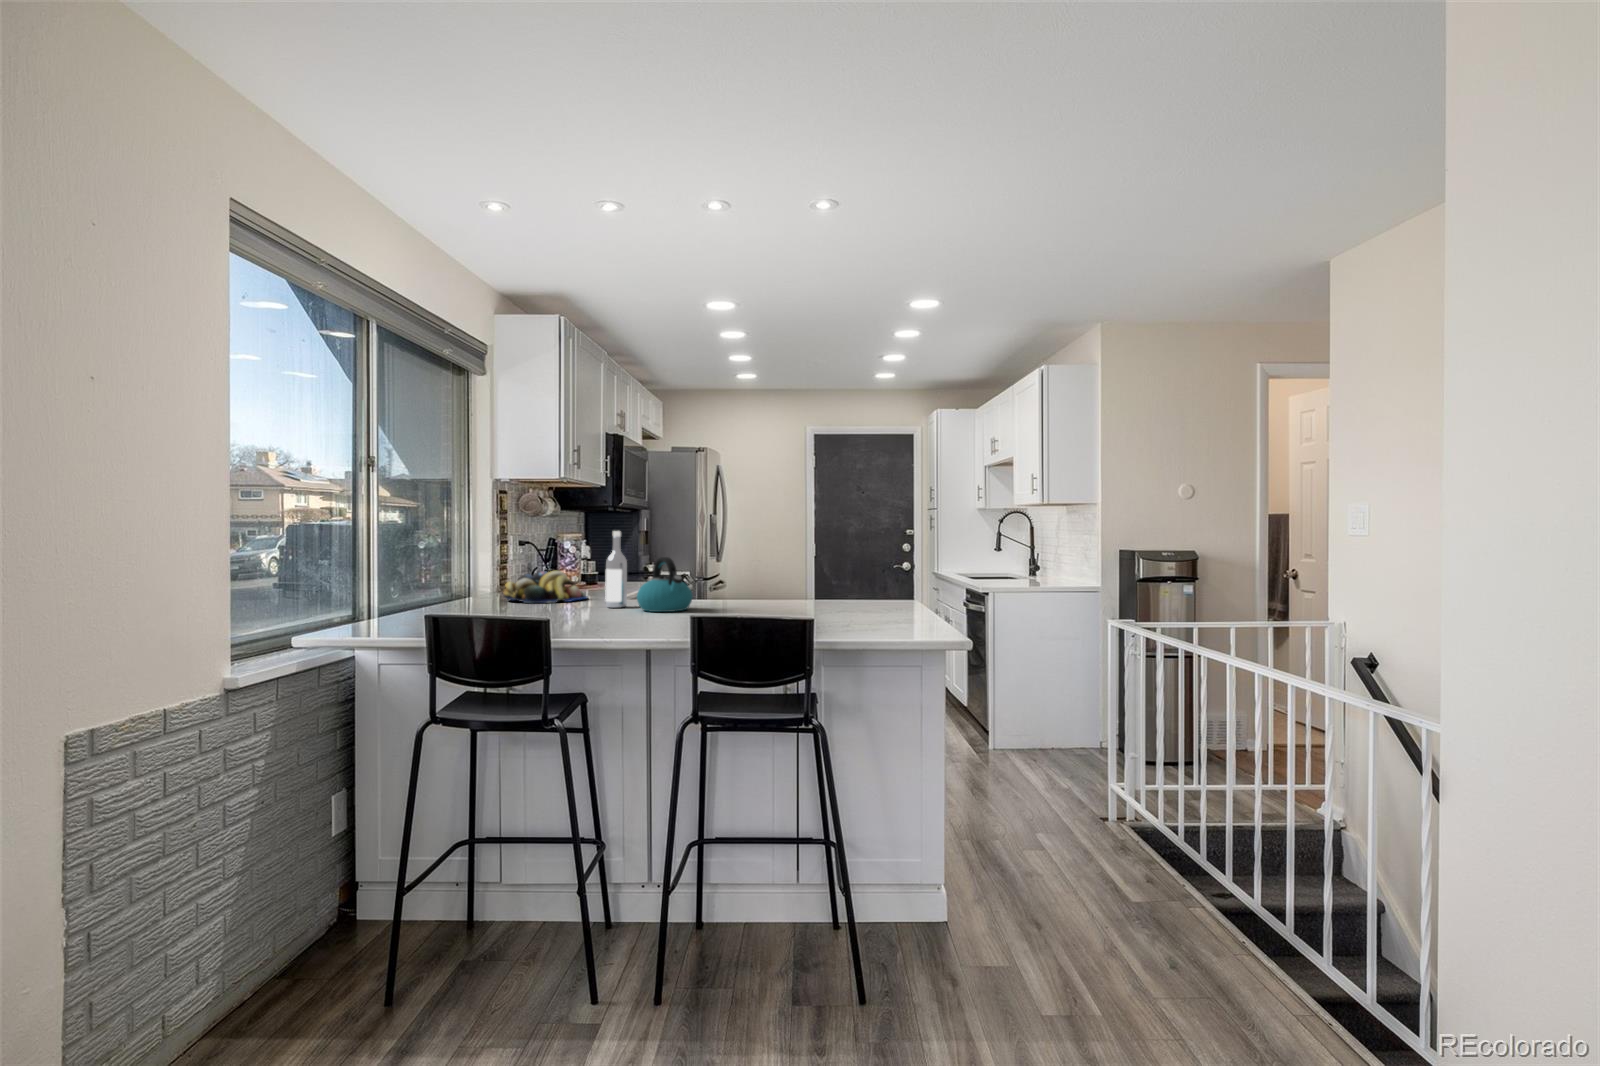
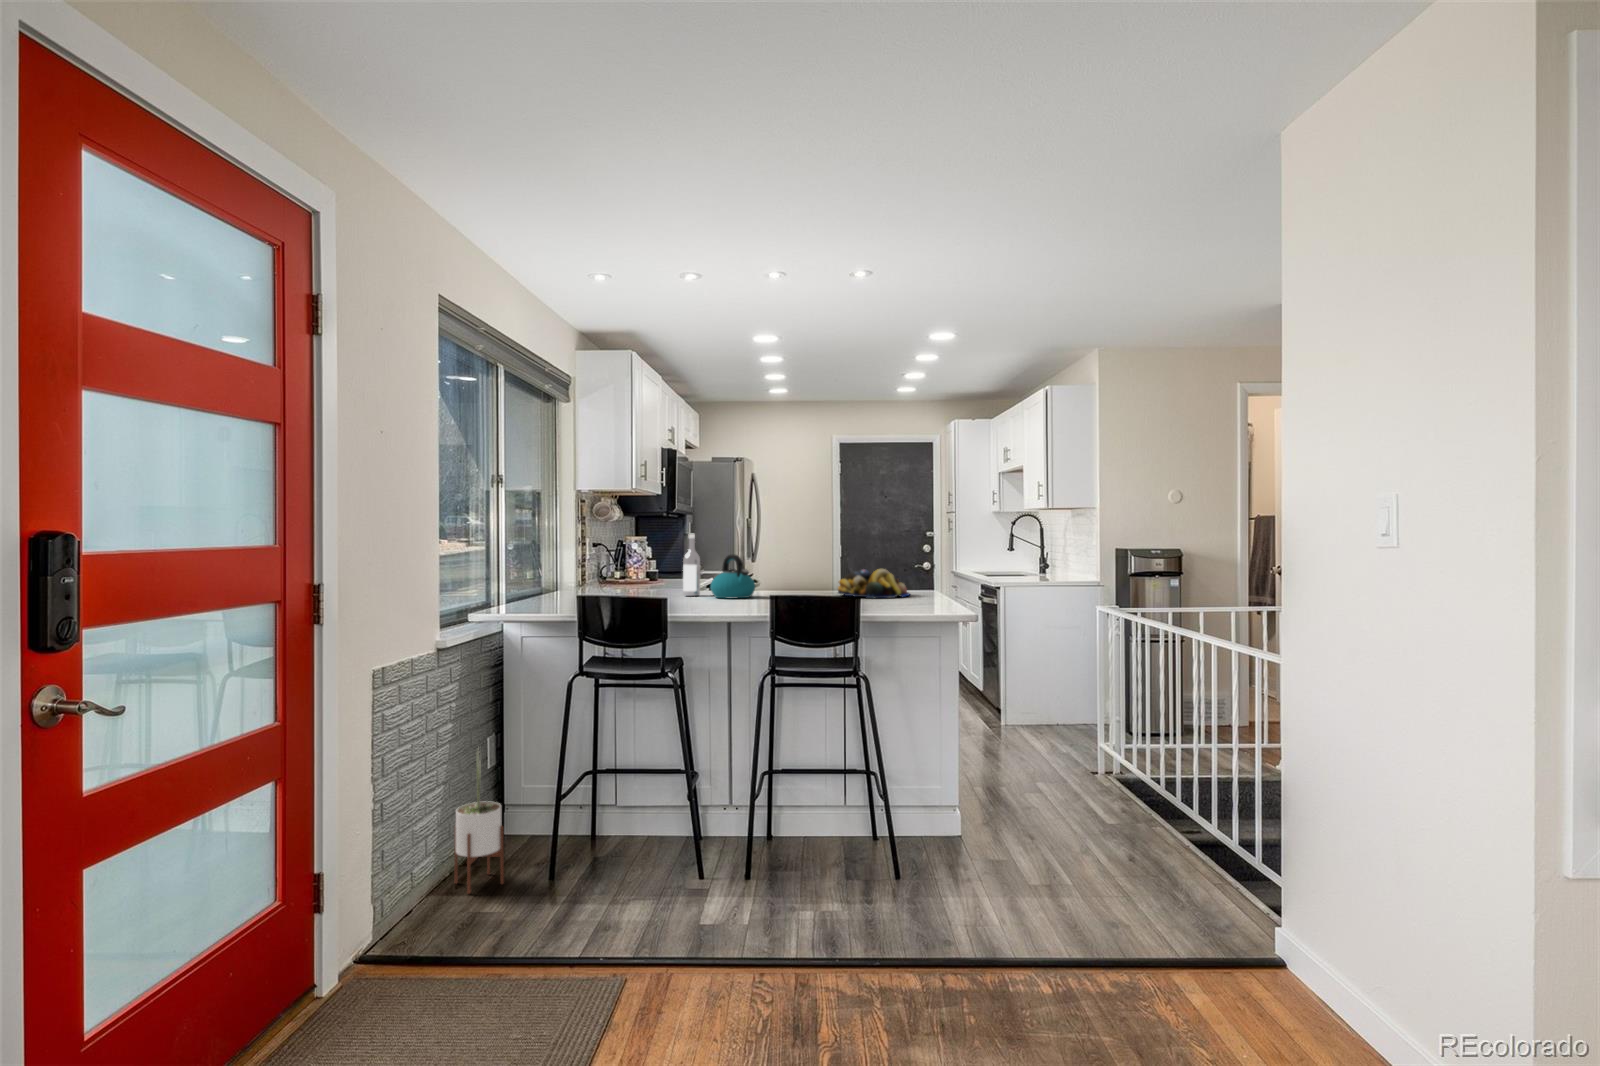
fruit bowl: present [503,571,587,603] -> present [838,569,910,598]
potted plant: none [246,813,316,1035] -> present [454,756,504,894]

